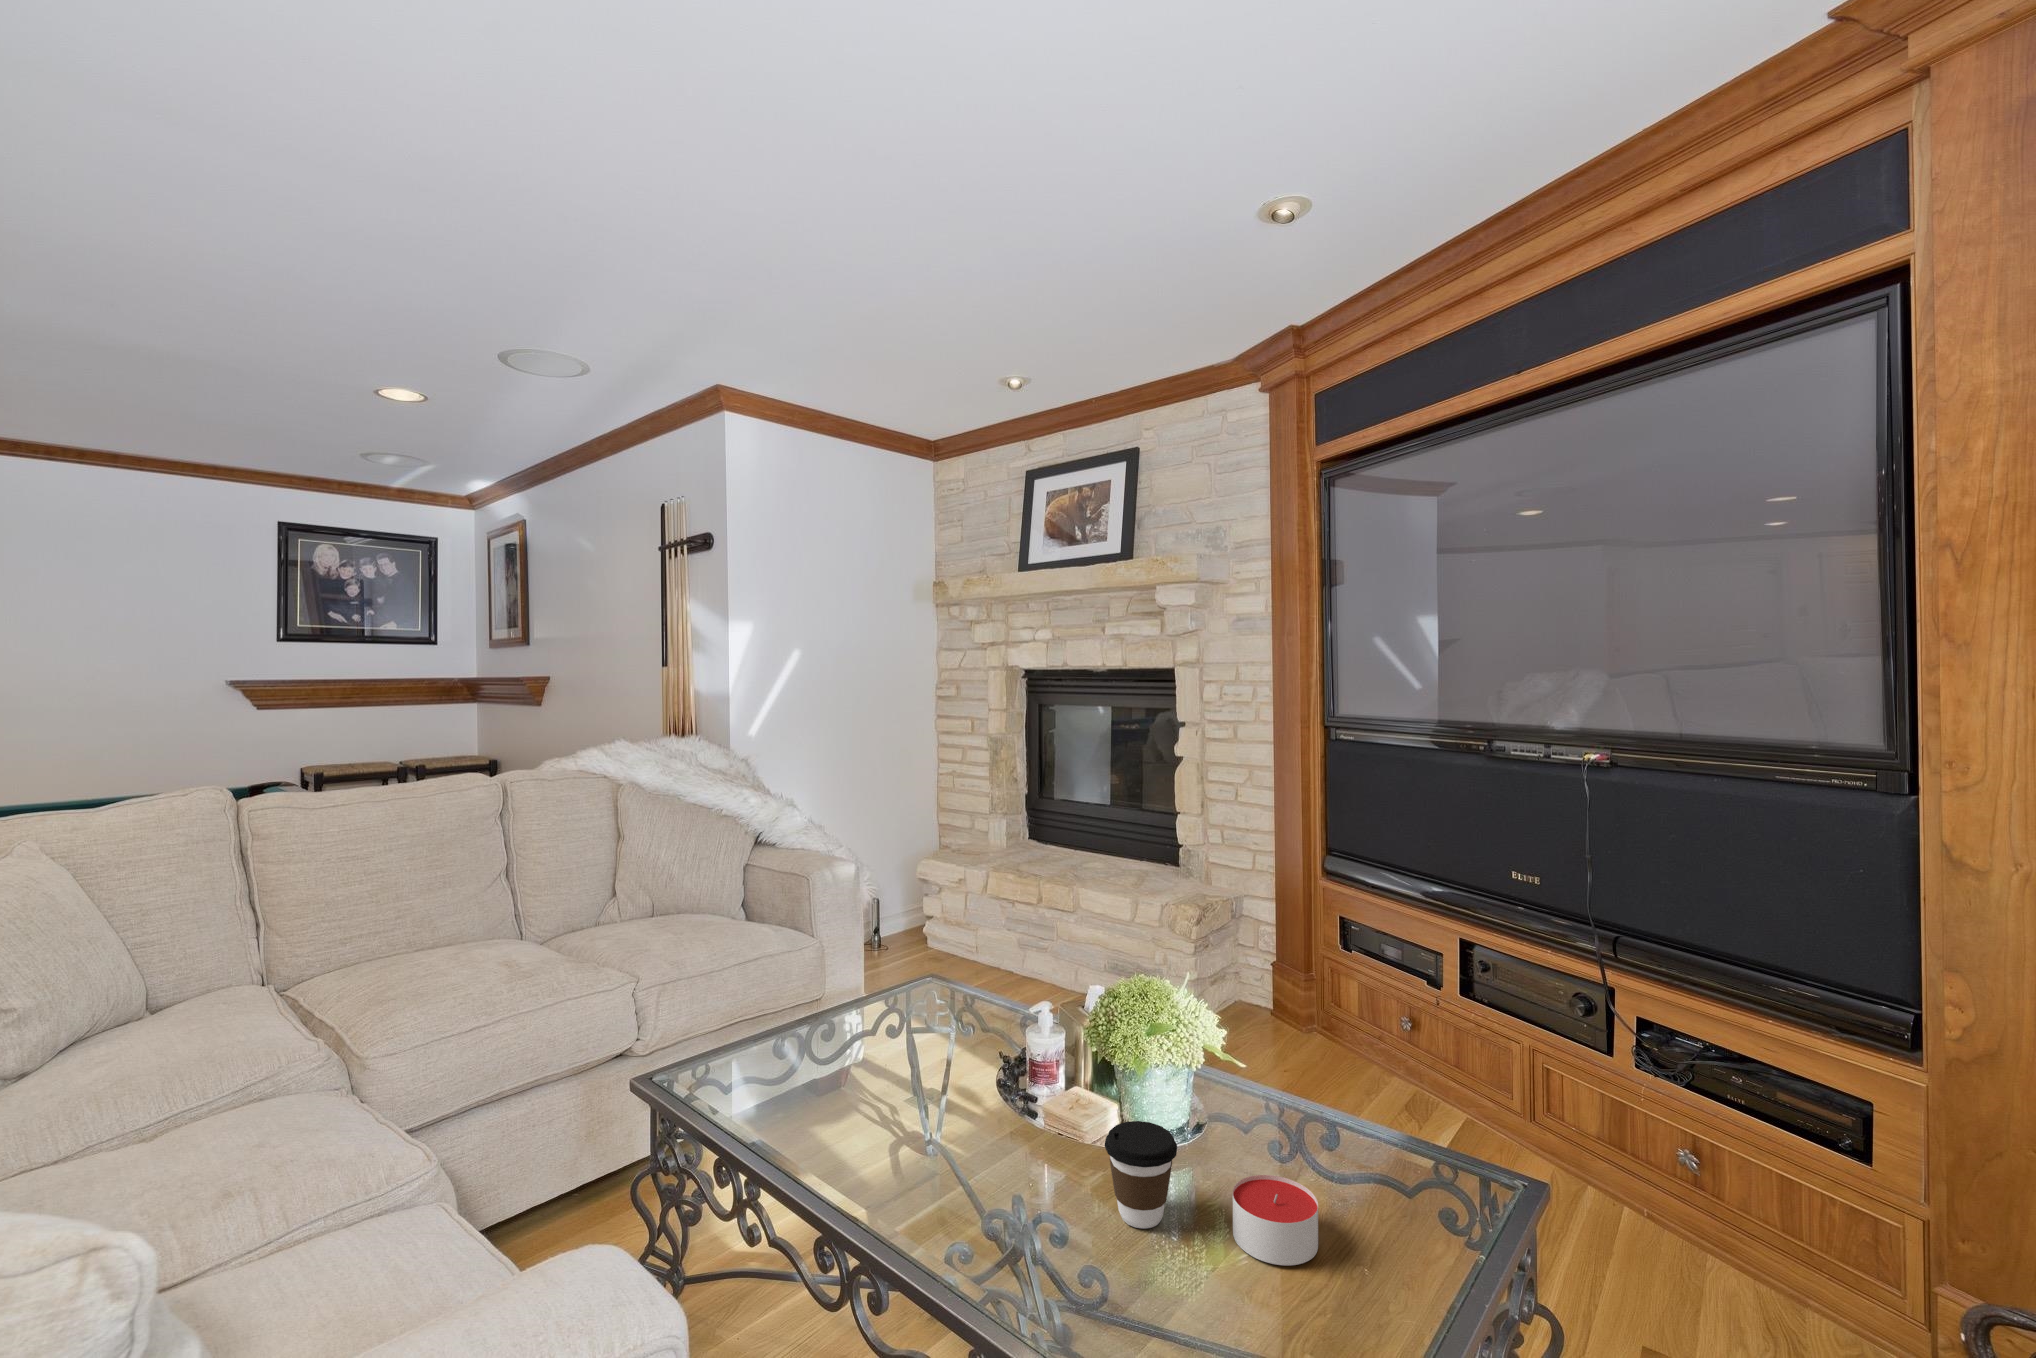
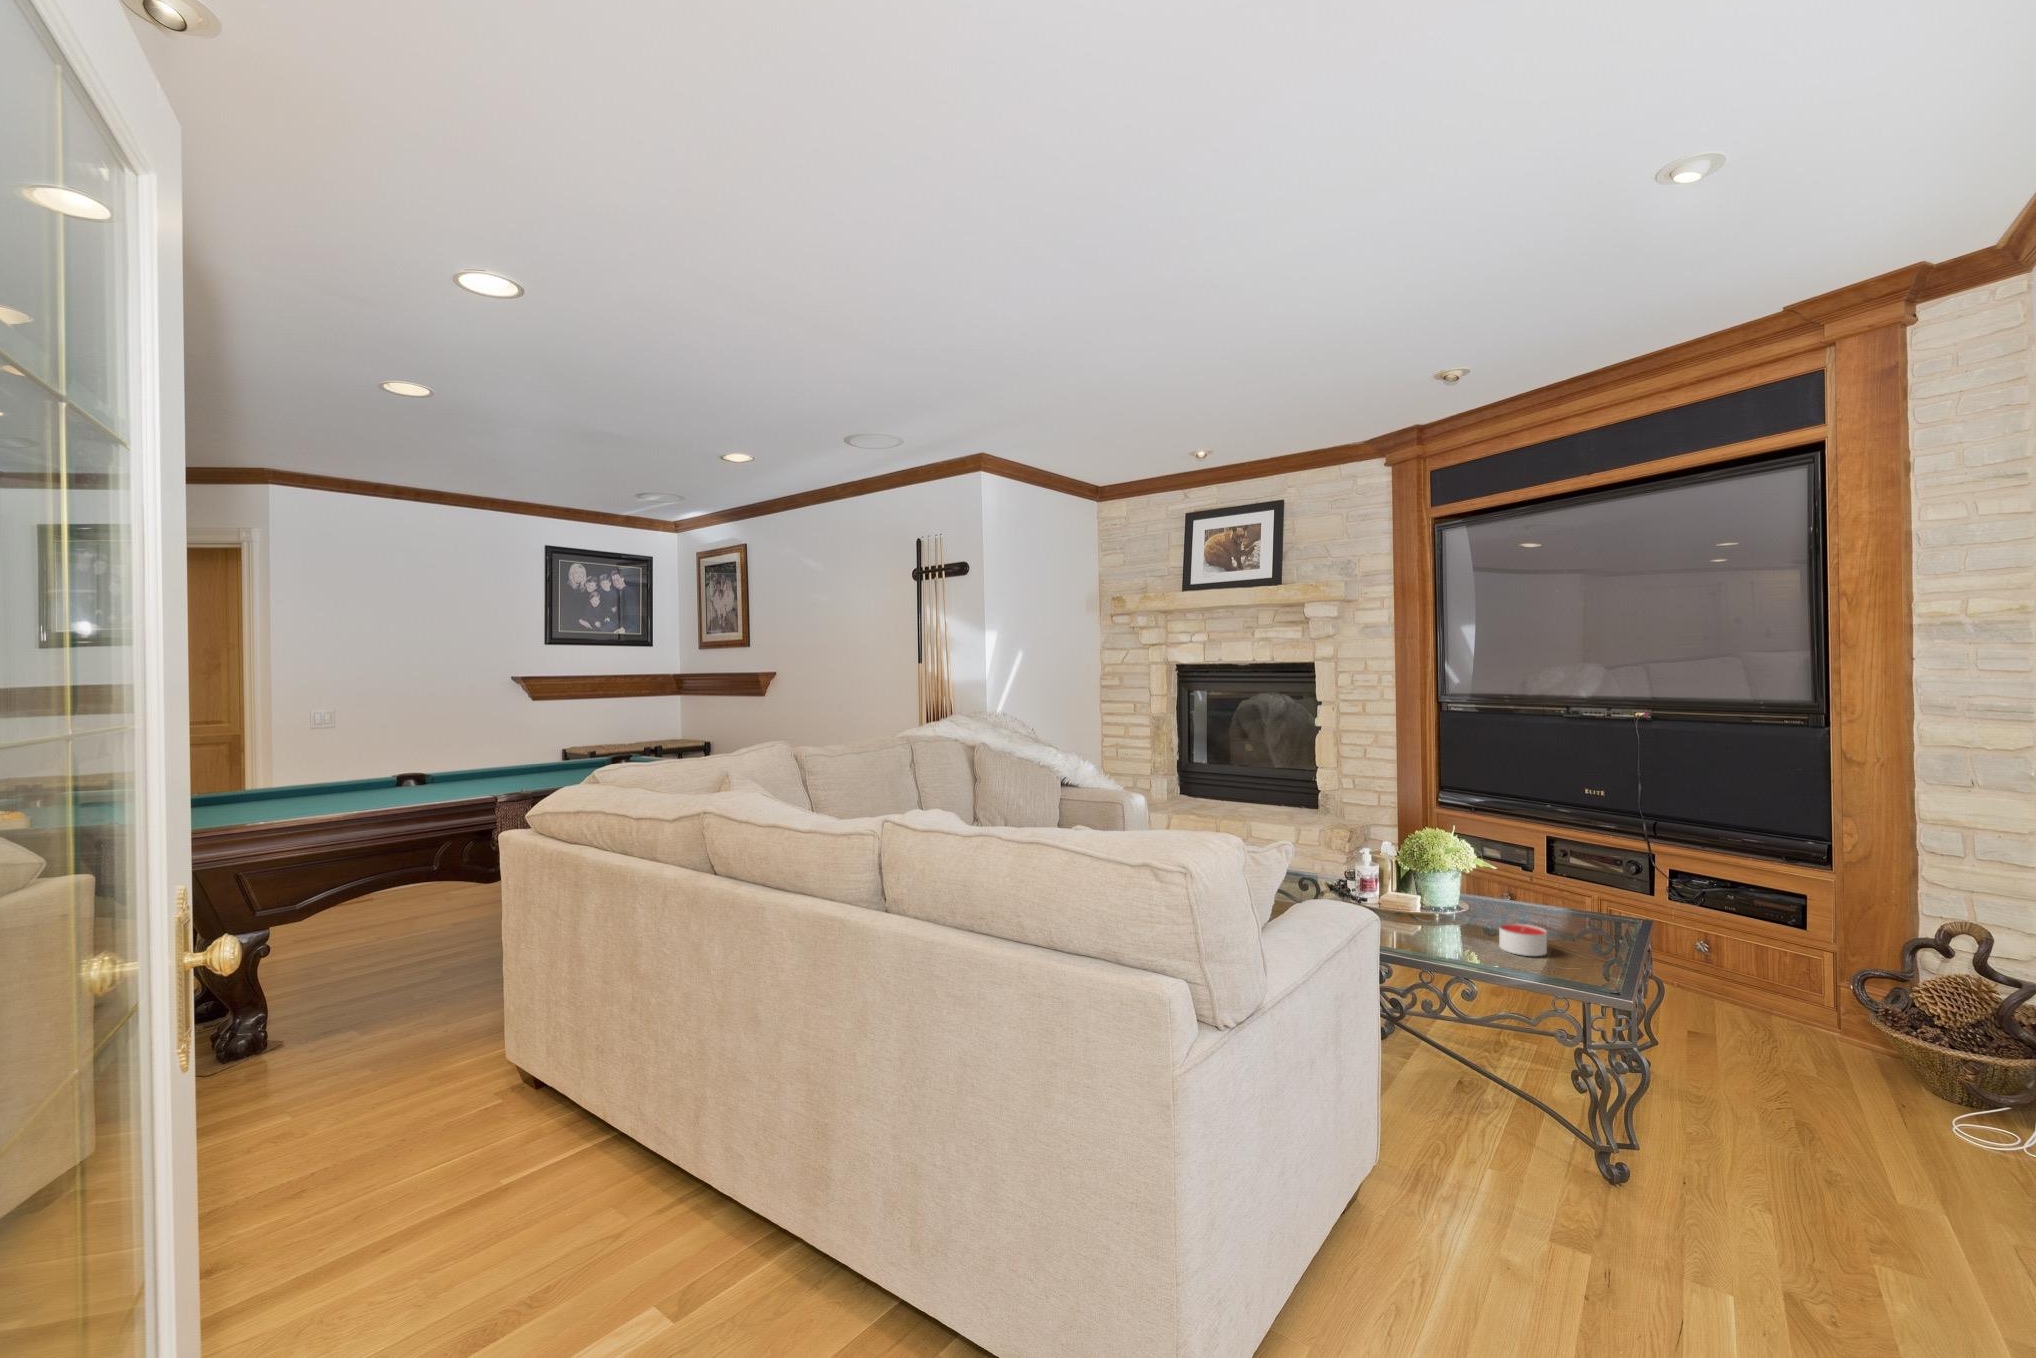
coffee cup: present [1105,1121,1177,1228] -> none [1430,899,1471,948]

